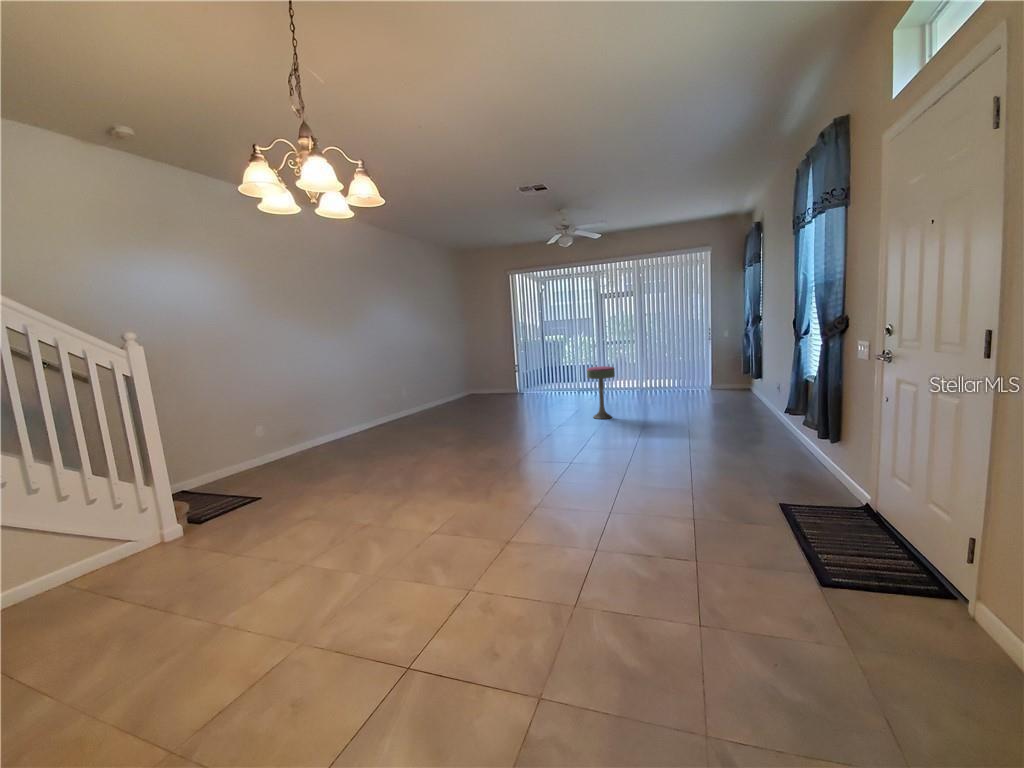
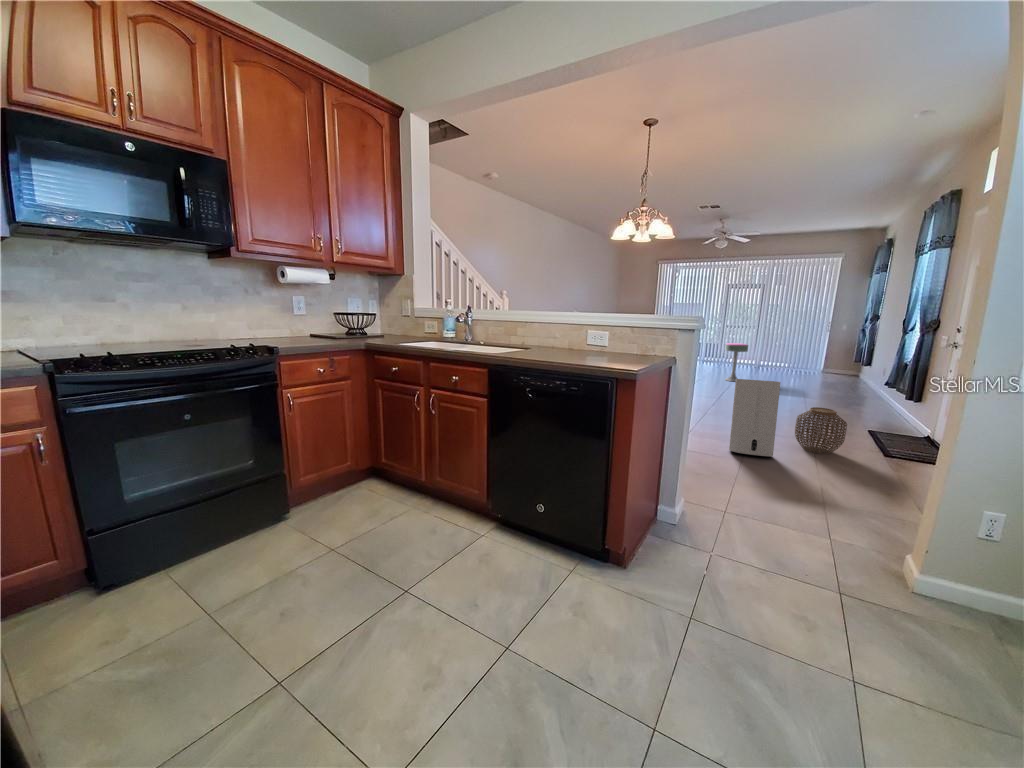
air purifier: none [523,472,616,652] -> present [729,379,781,456]
woven basket: none [658,504,747,603] -> present [795,407,847,454]

